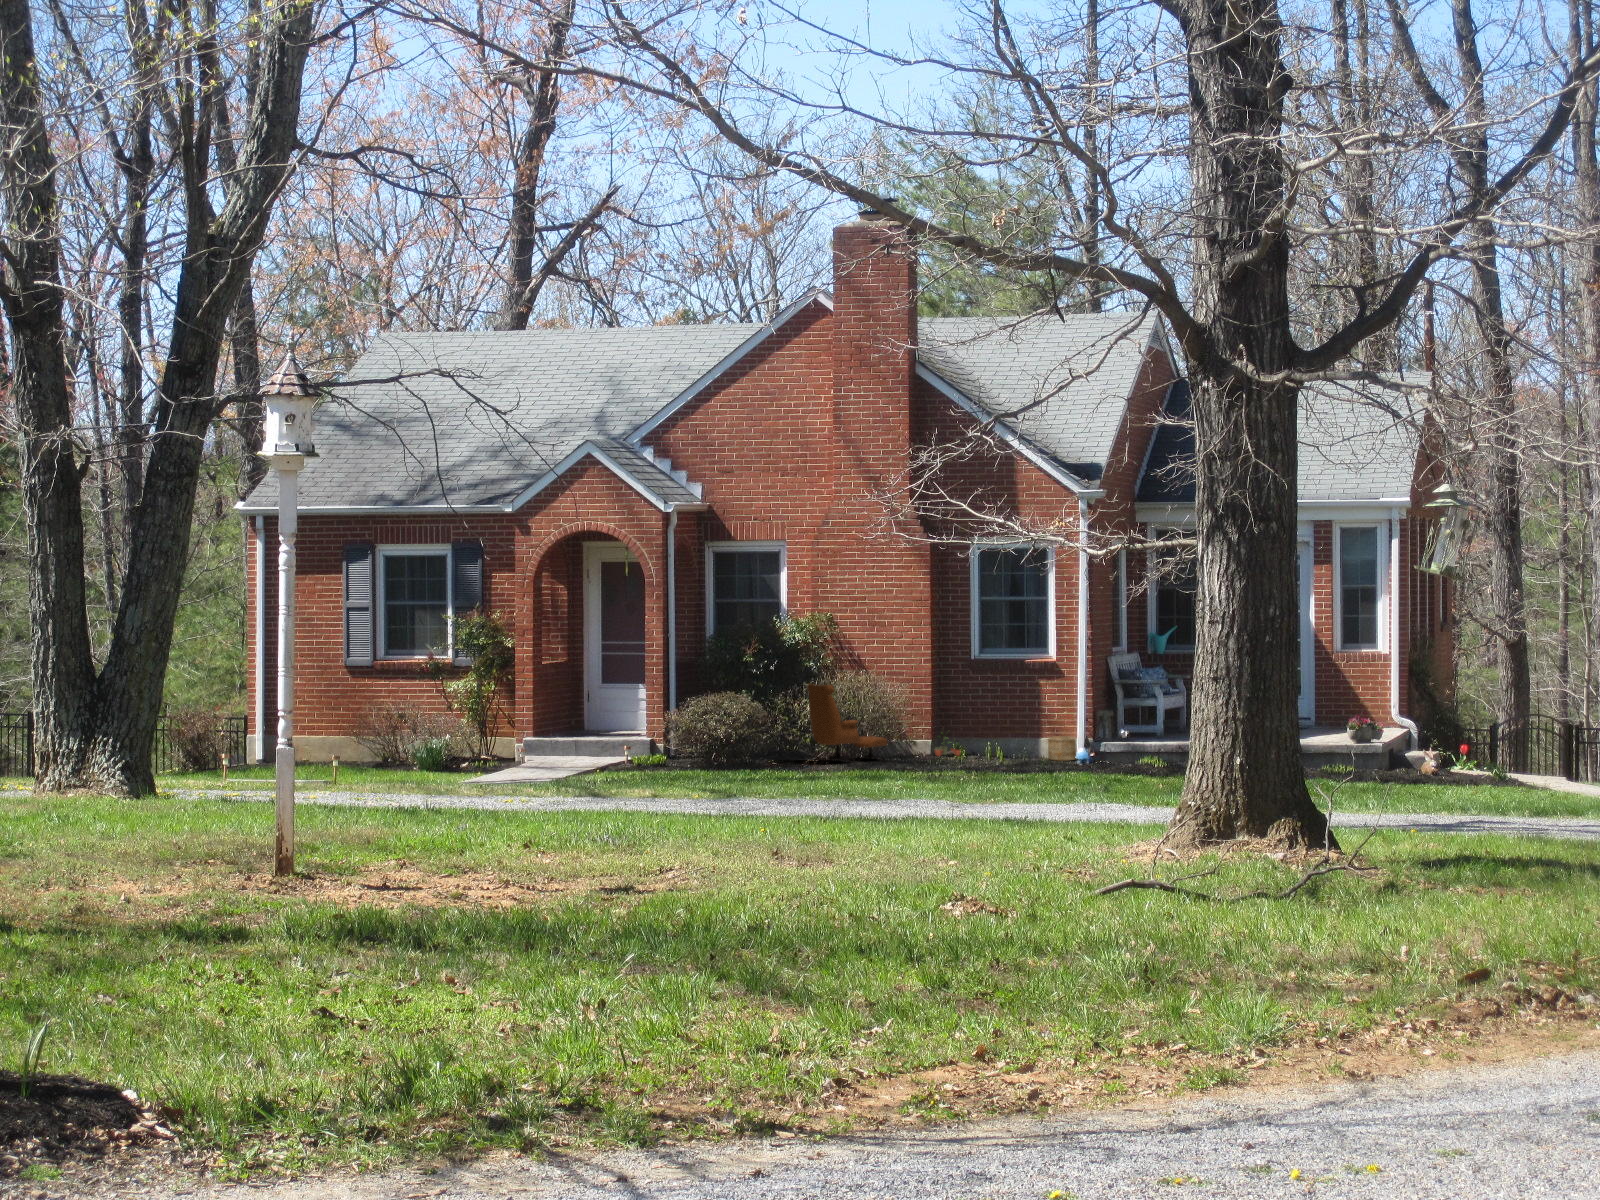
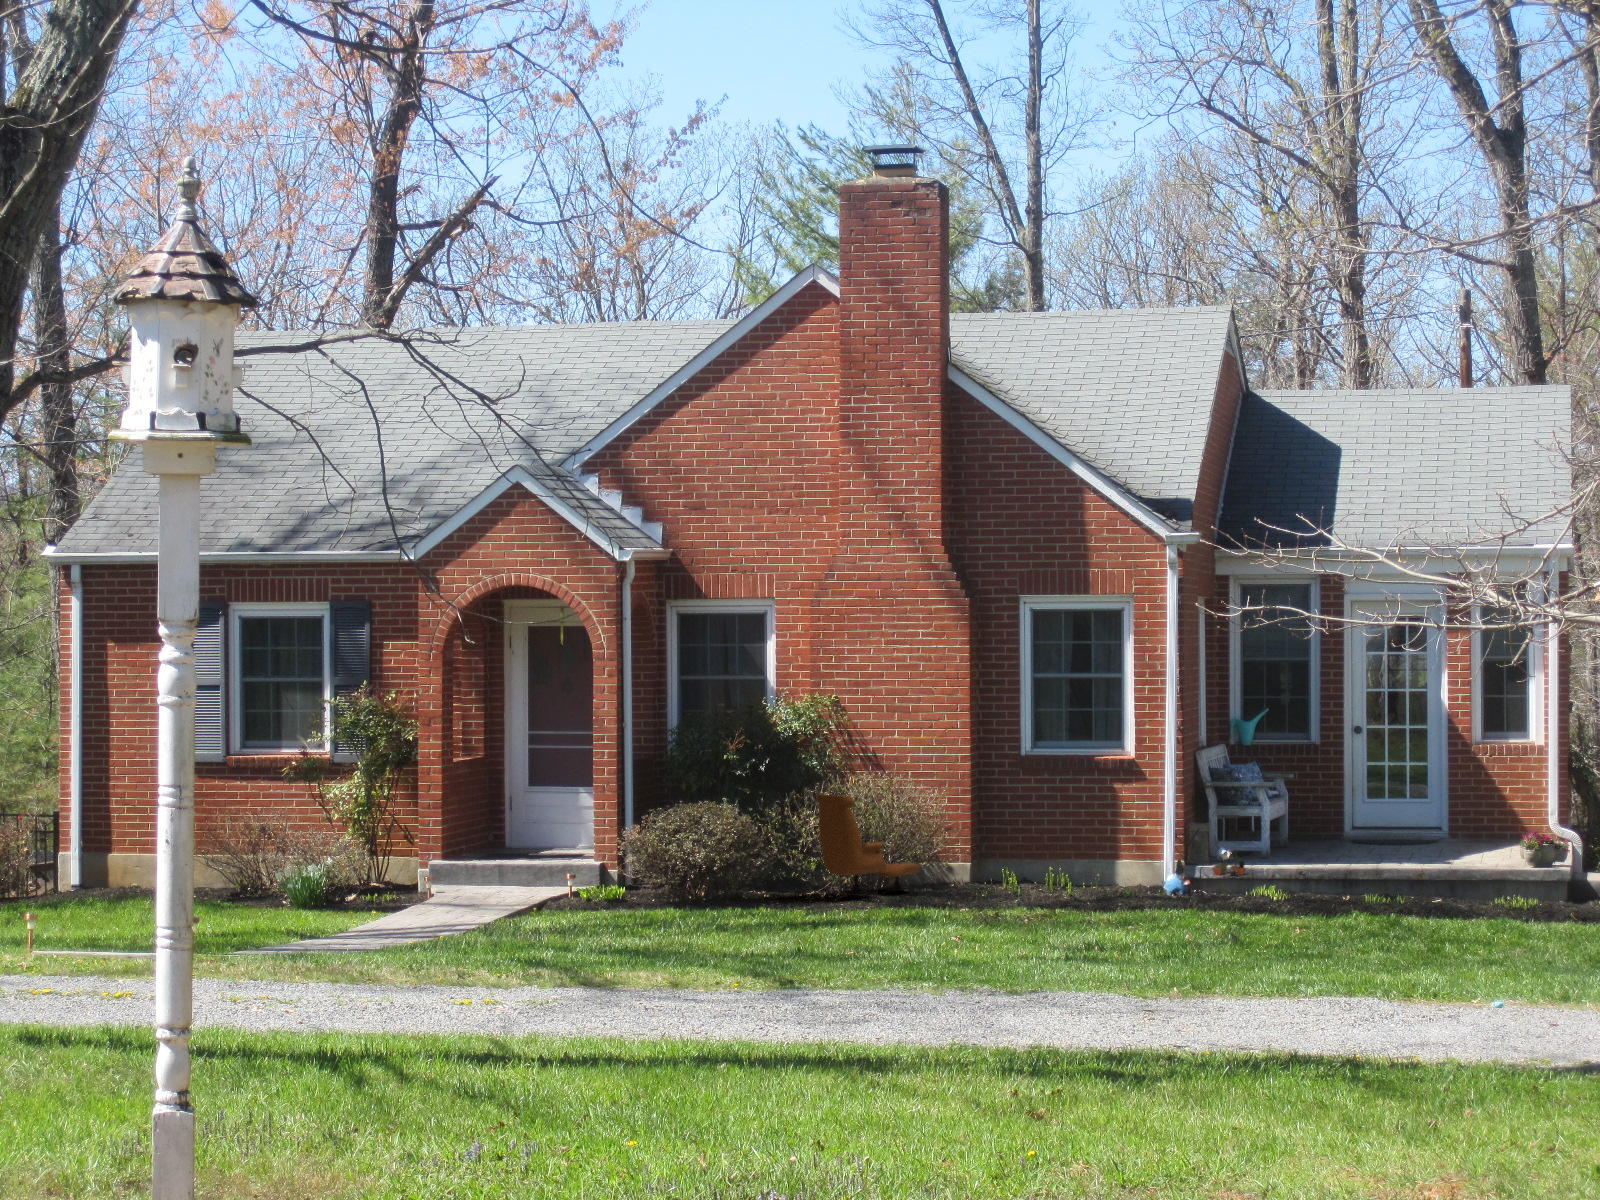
wooden bucket: present [1048,736,1076,761] -> none [1125,857,1164,890]
potted plant: present [934,737,961,757] -> present [1212,852,1245,876]

